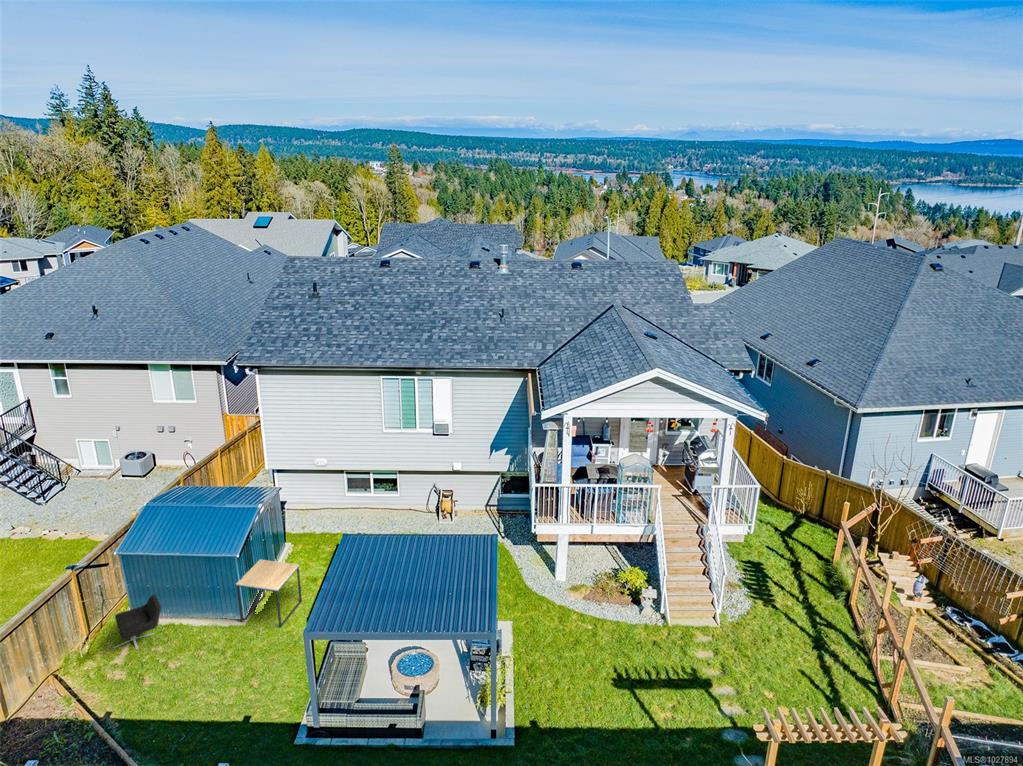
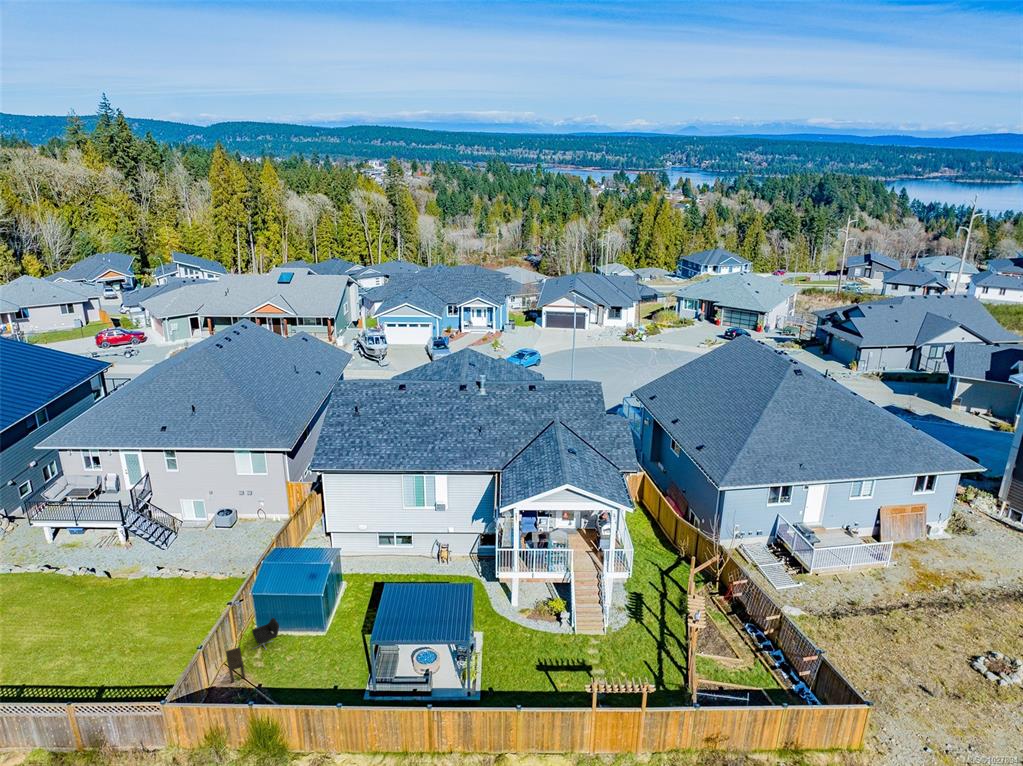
side table: present [236,560,302,628] -> none [321,595,358,637]
bench: none [51,644,87,709] -> present [226,647,245,683]

